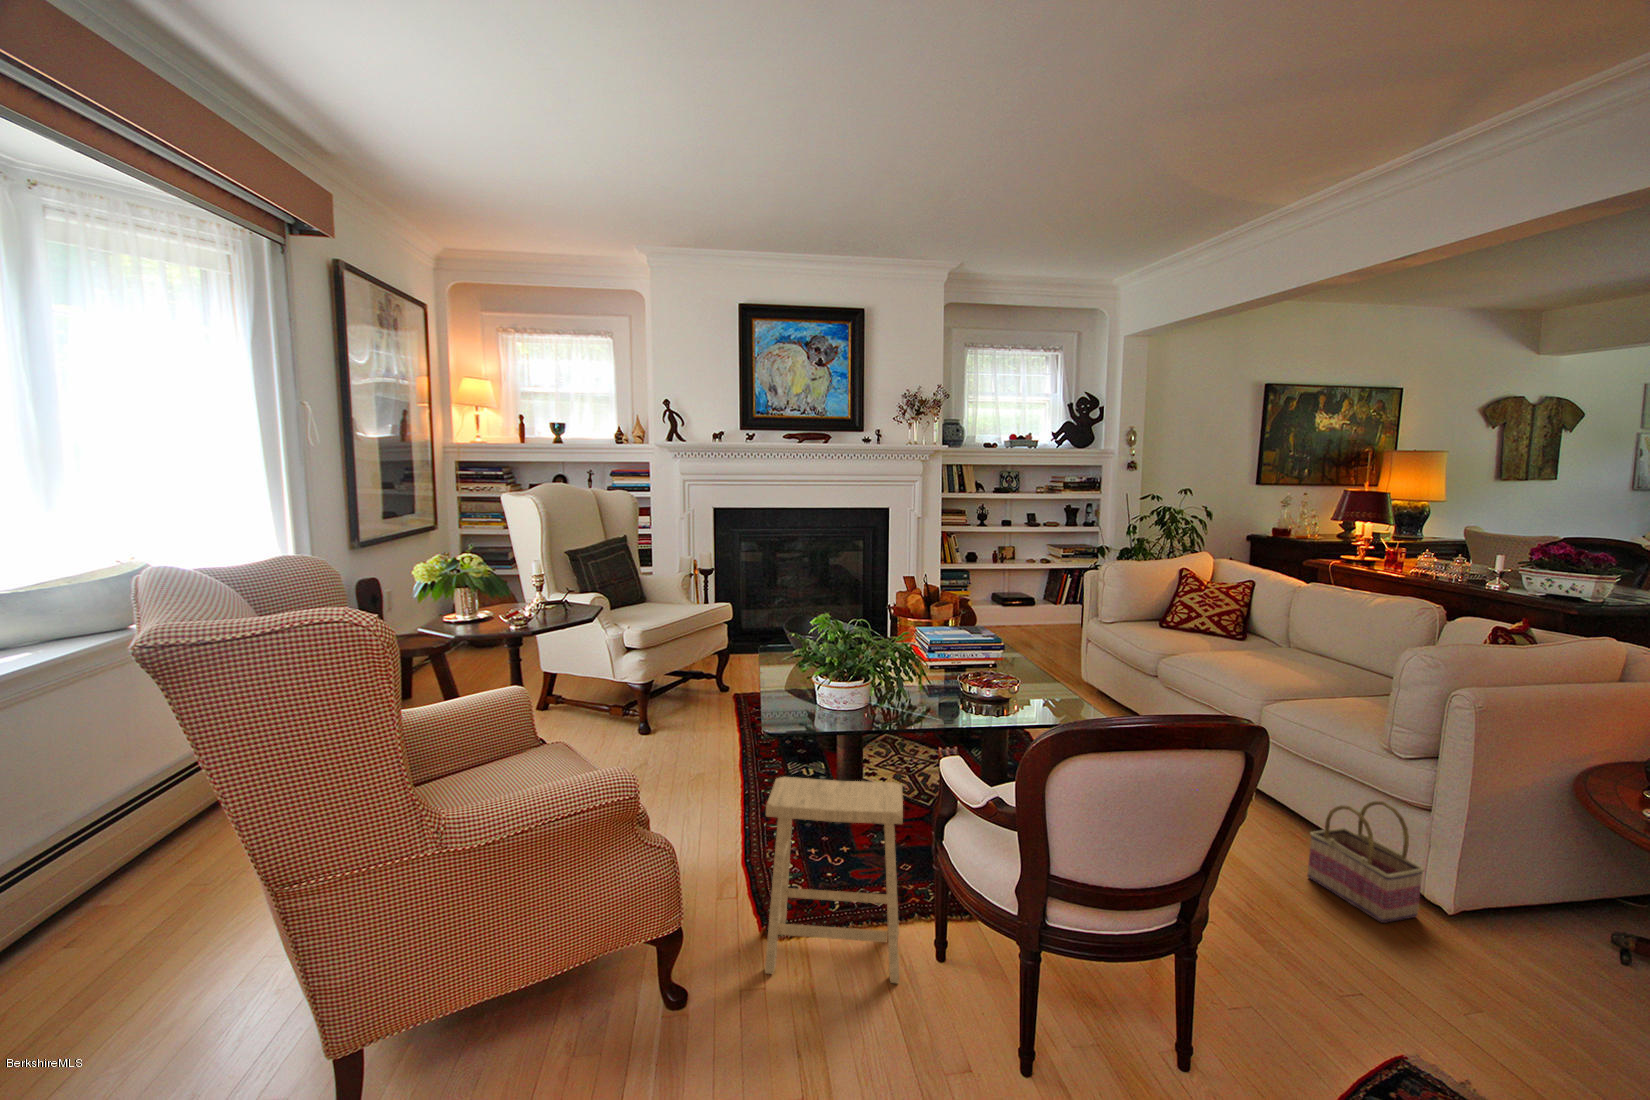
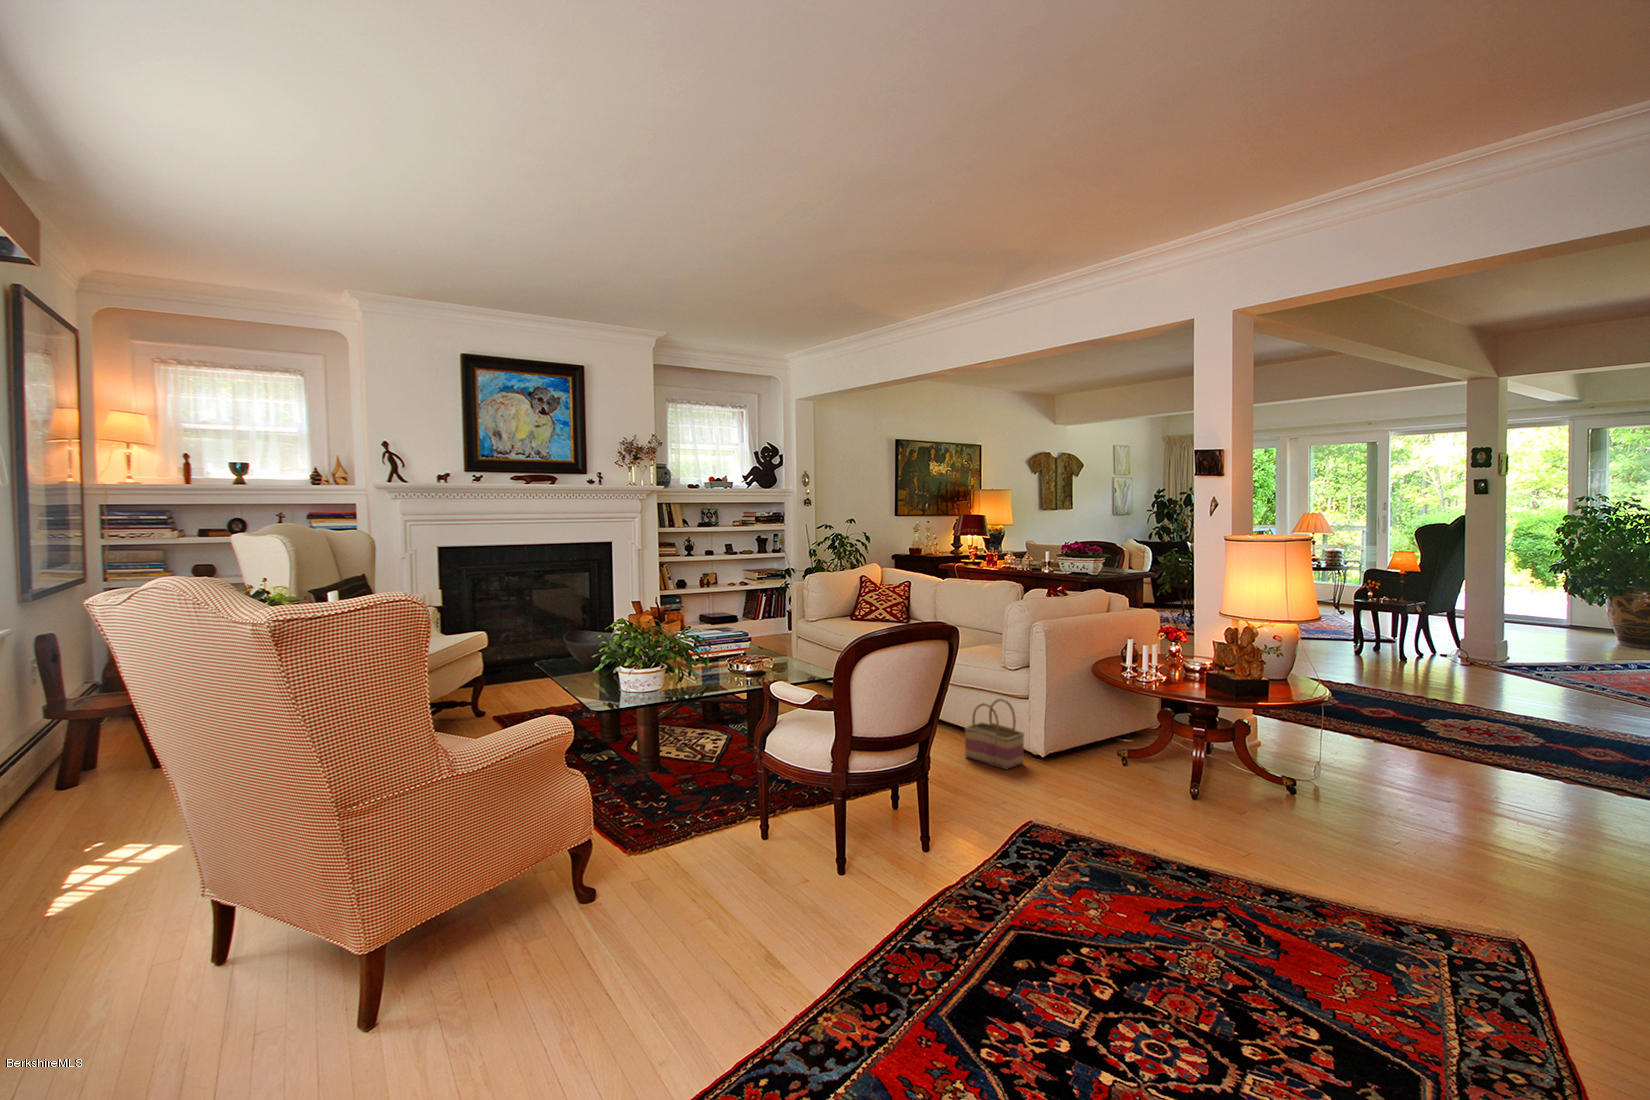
footstool: present [765,777,903,983] -> none [634,720,741,871]

